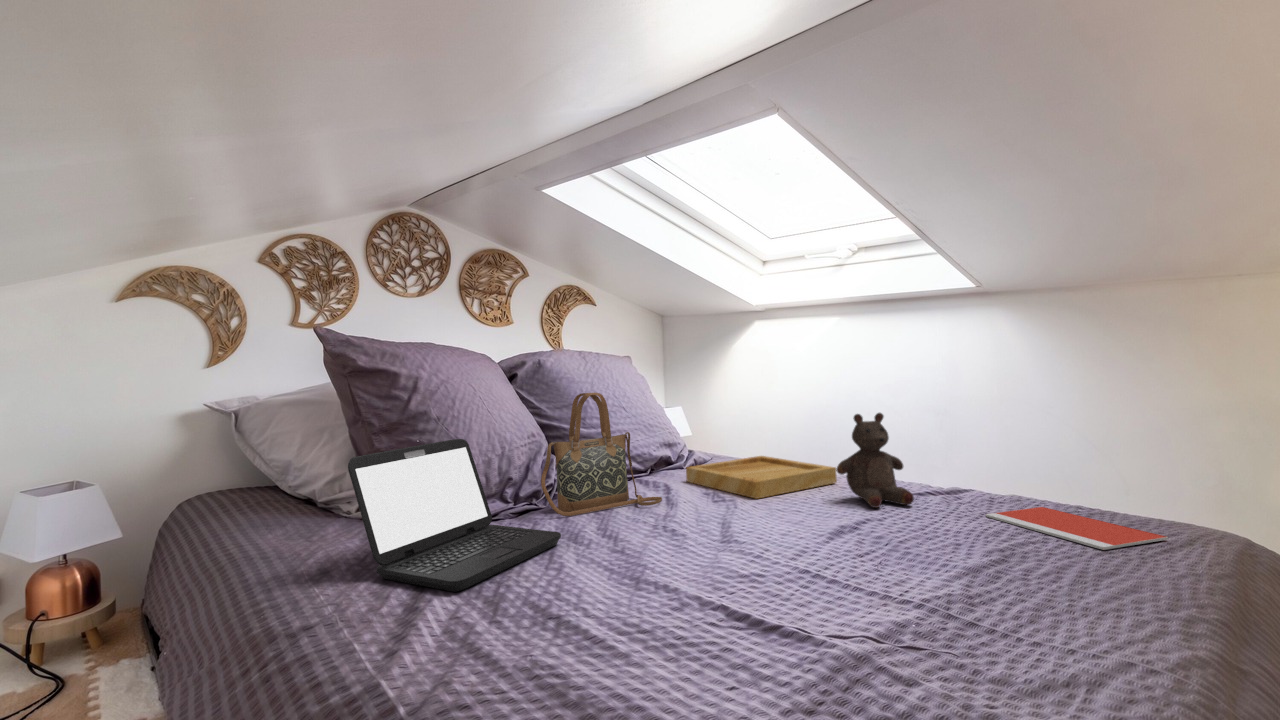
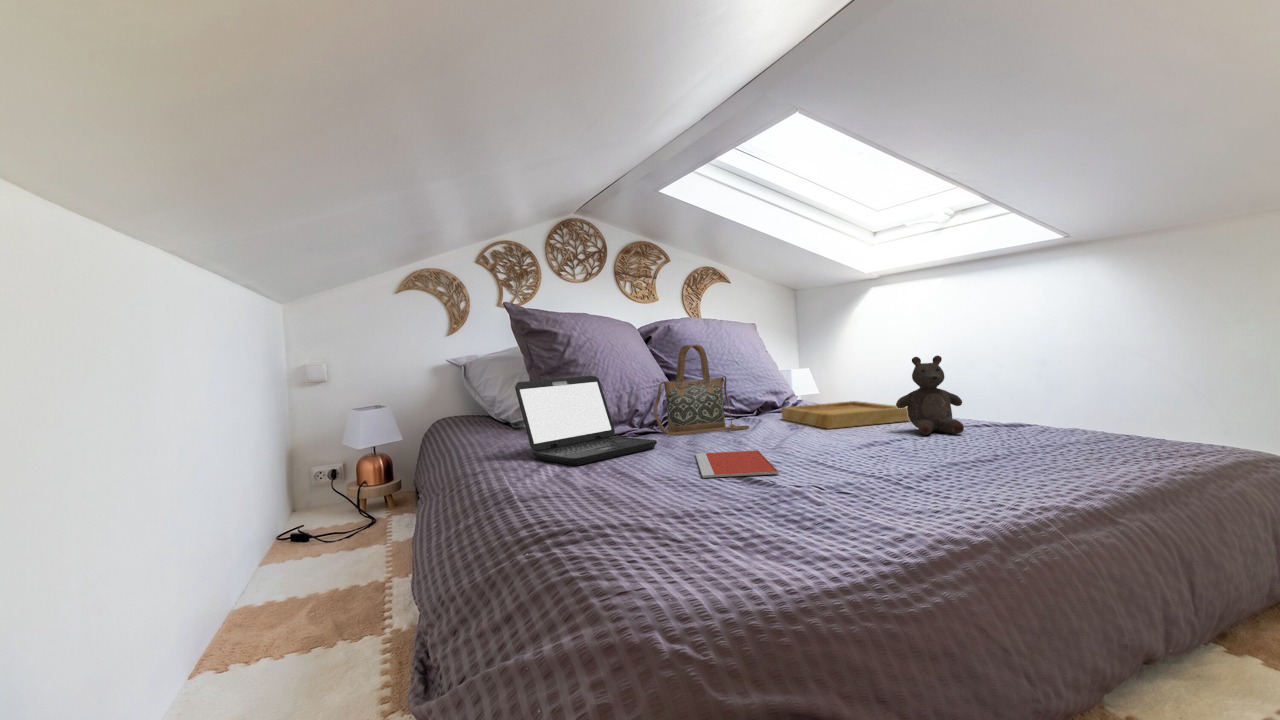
notebook: present [986,507,1168,550] -> present [695,450,779,478]

